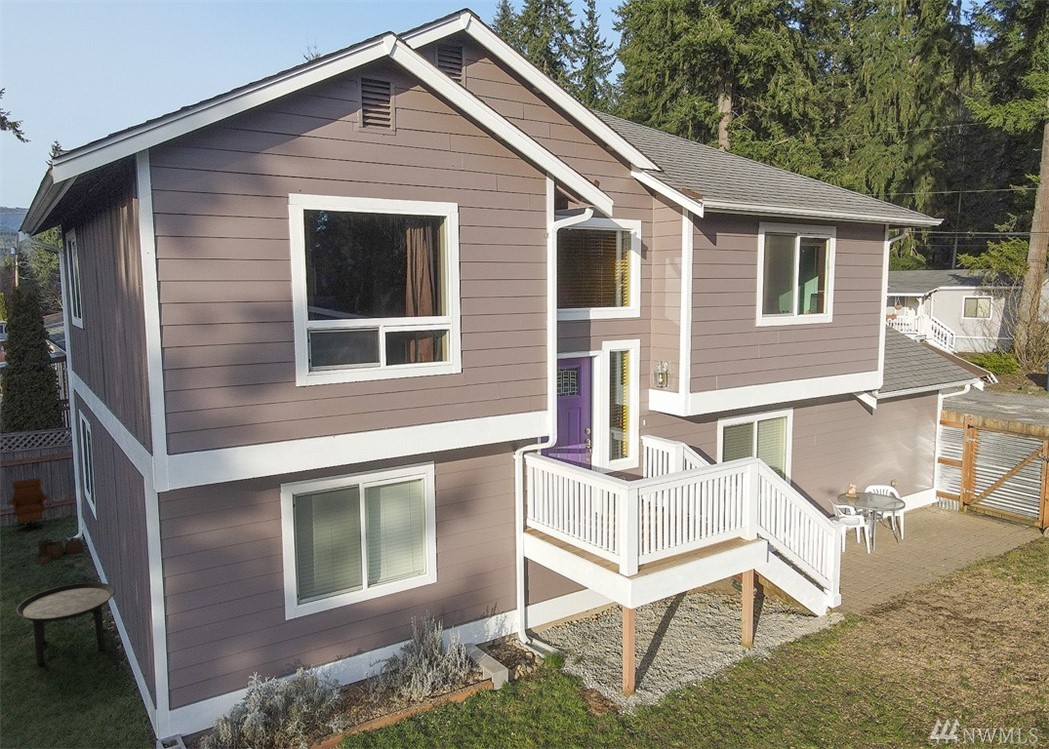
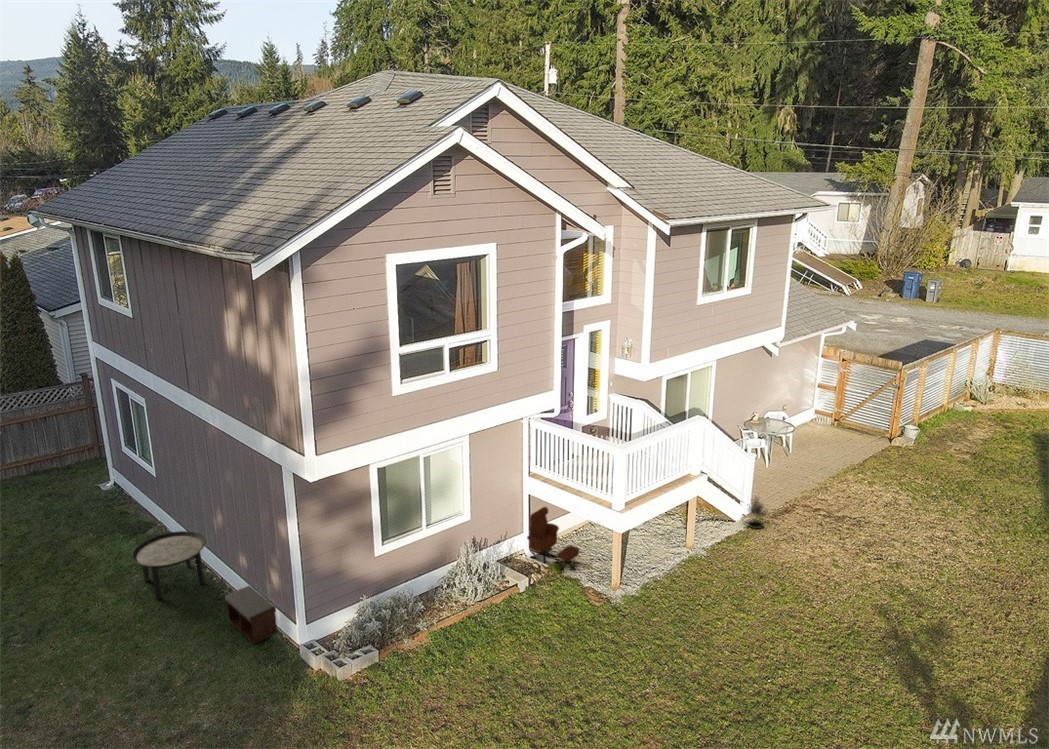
lounge chair: present [7,478,49,532] -> present [527,507,580,570]
woven basket: present [36,537,83,564] -> none [87,485,126,511]
potted tree: none [831,579,865,628] -> present [746,497,768,529]
bench: none [98,650,154,730] -> present [225,586,278,644]

